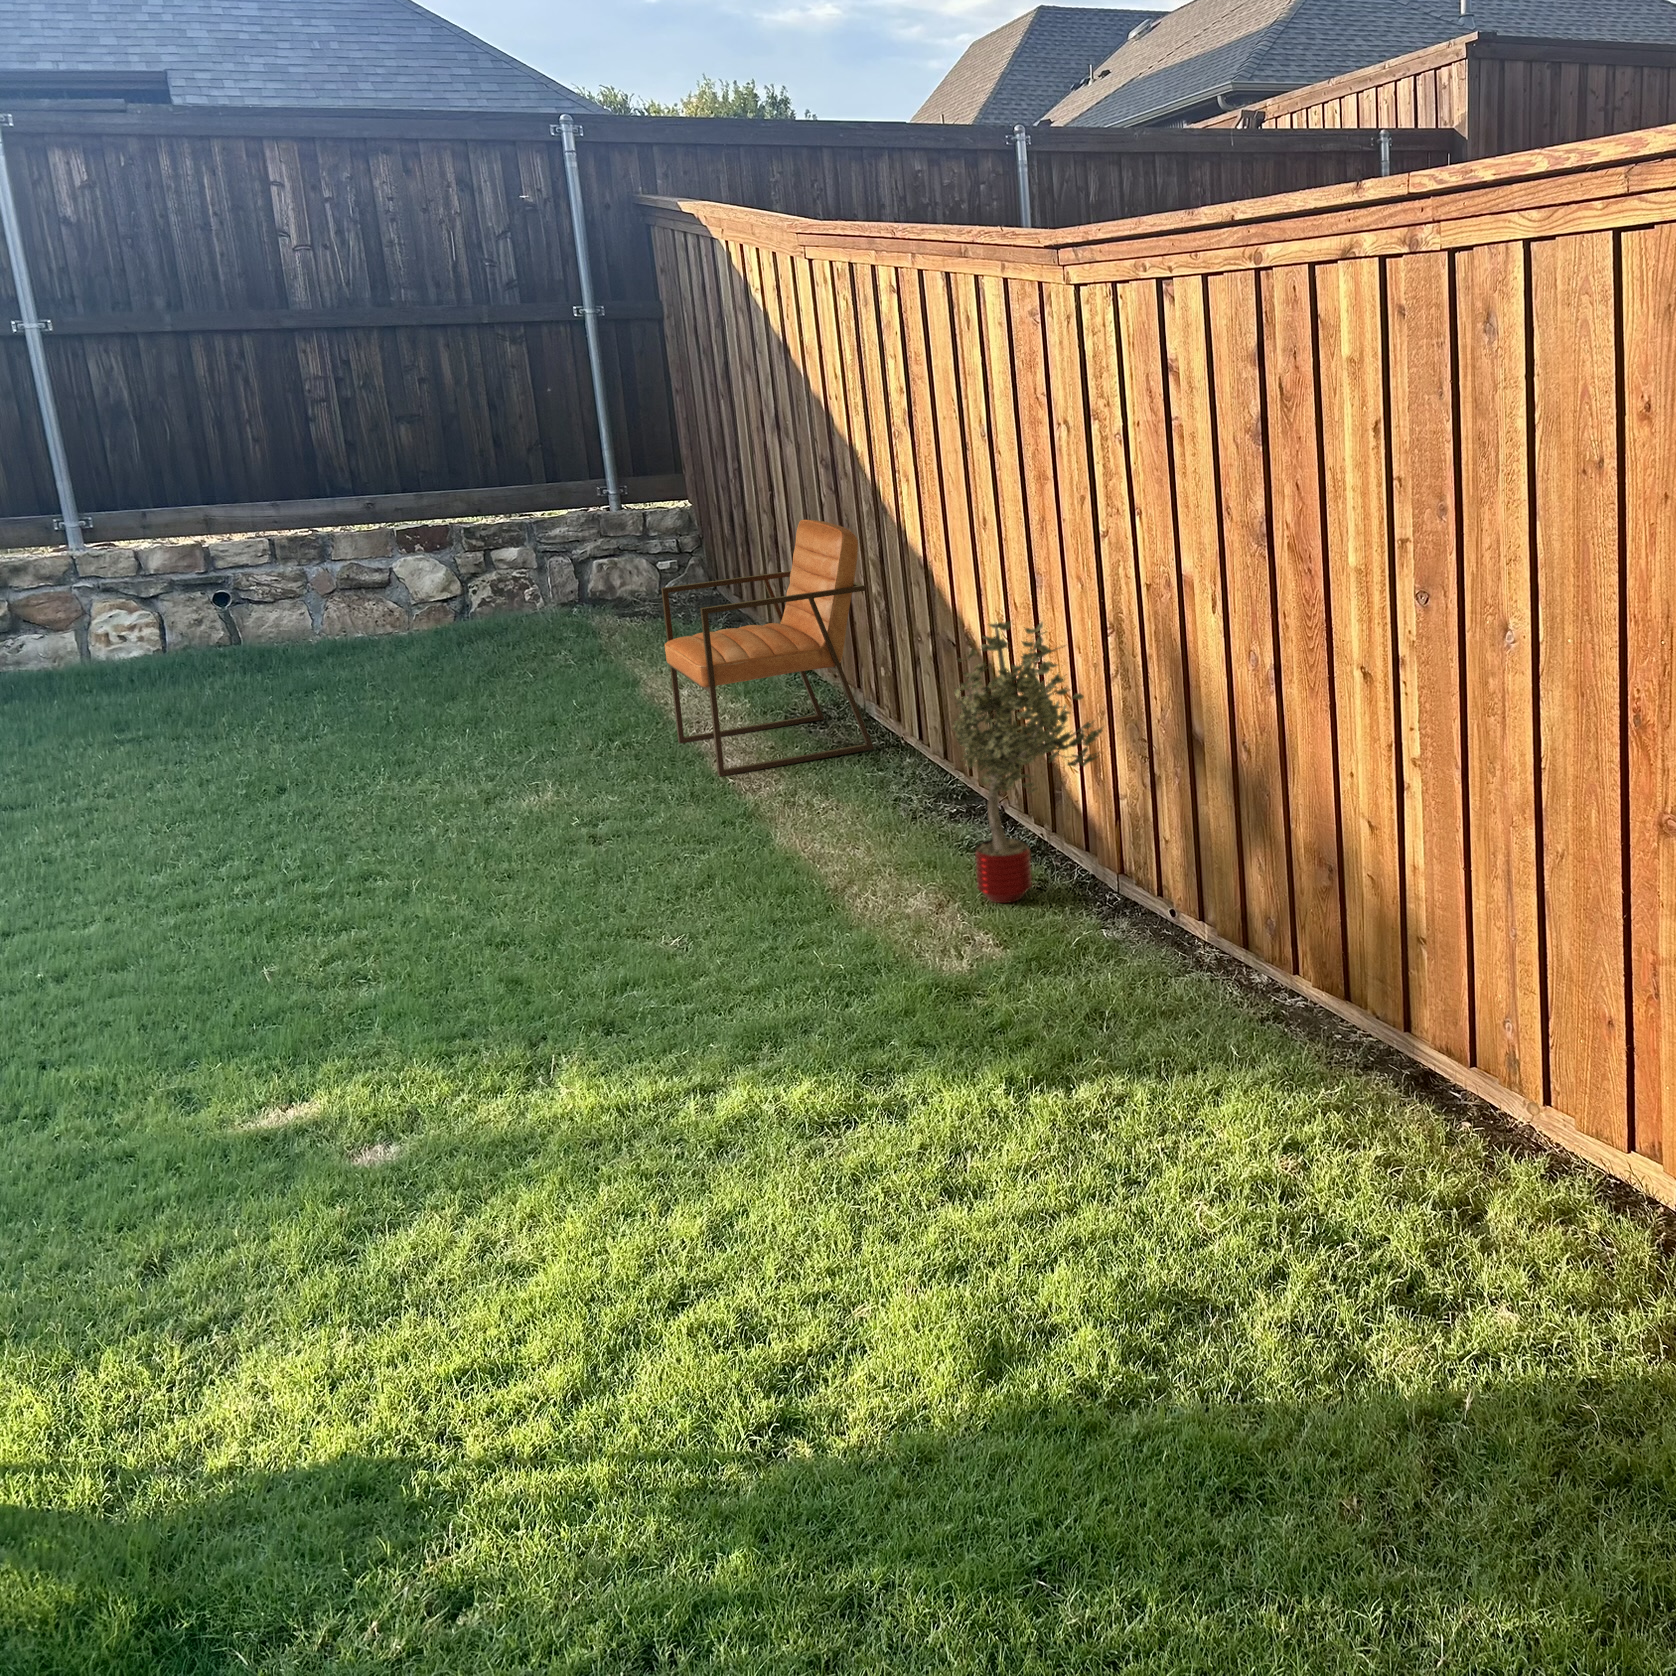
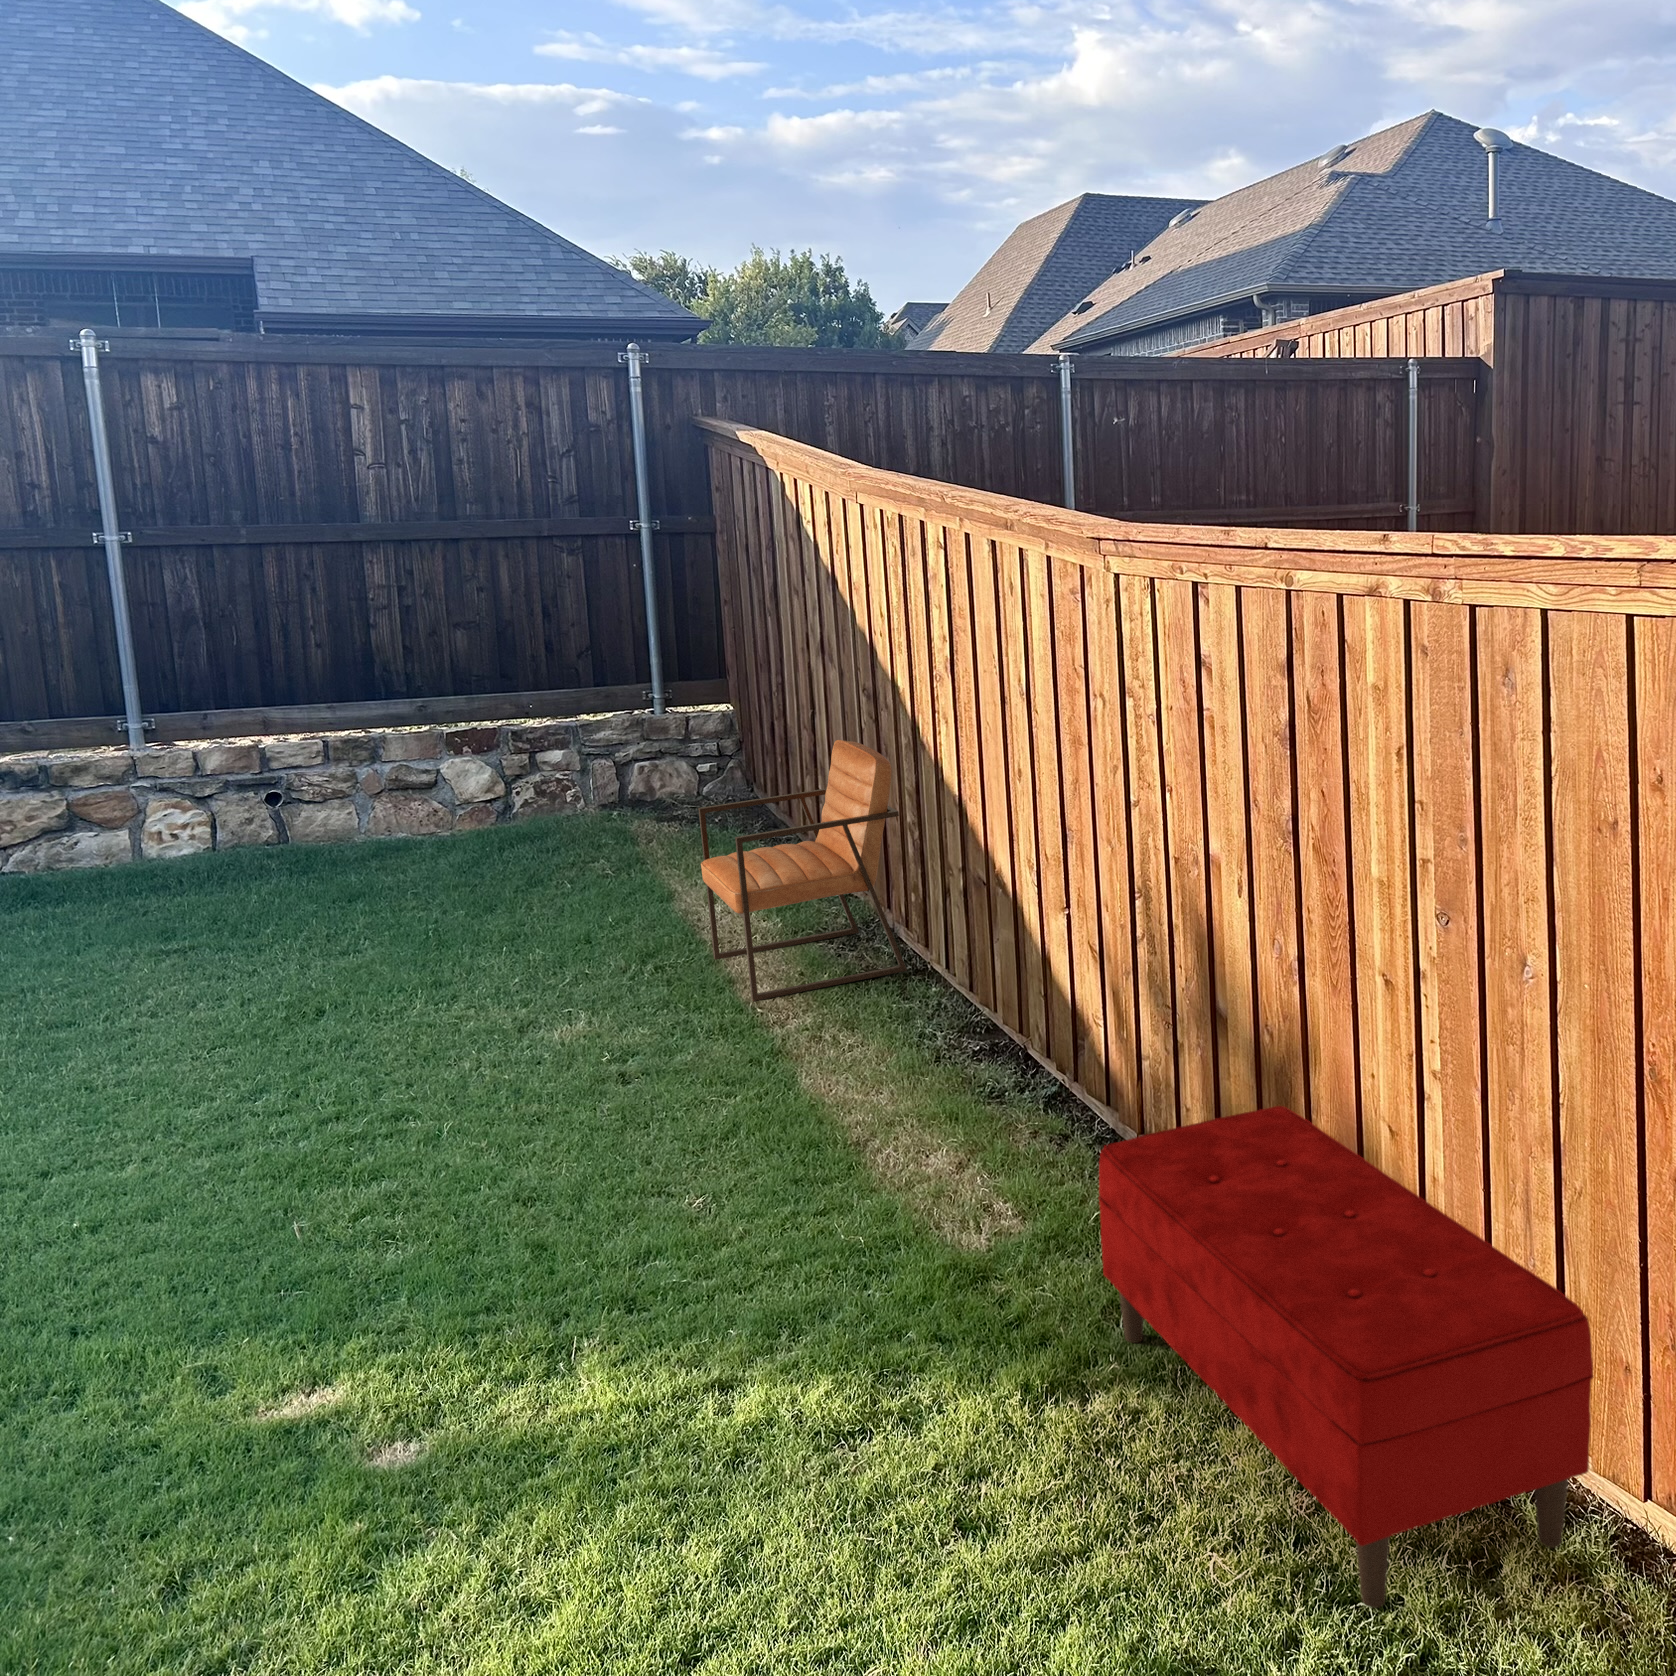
potted tree: present [952,622,1102,903] -> none [969,889,1129,1165]
bench: none [1081,810,1582,1248] -> present [1099,1106,1593,1608]

